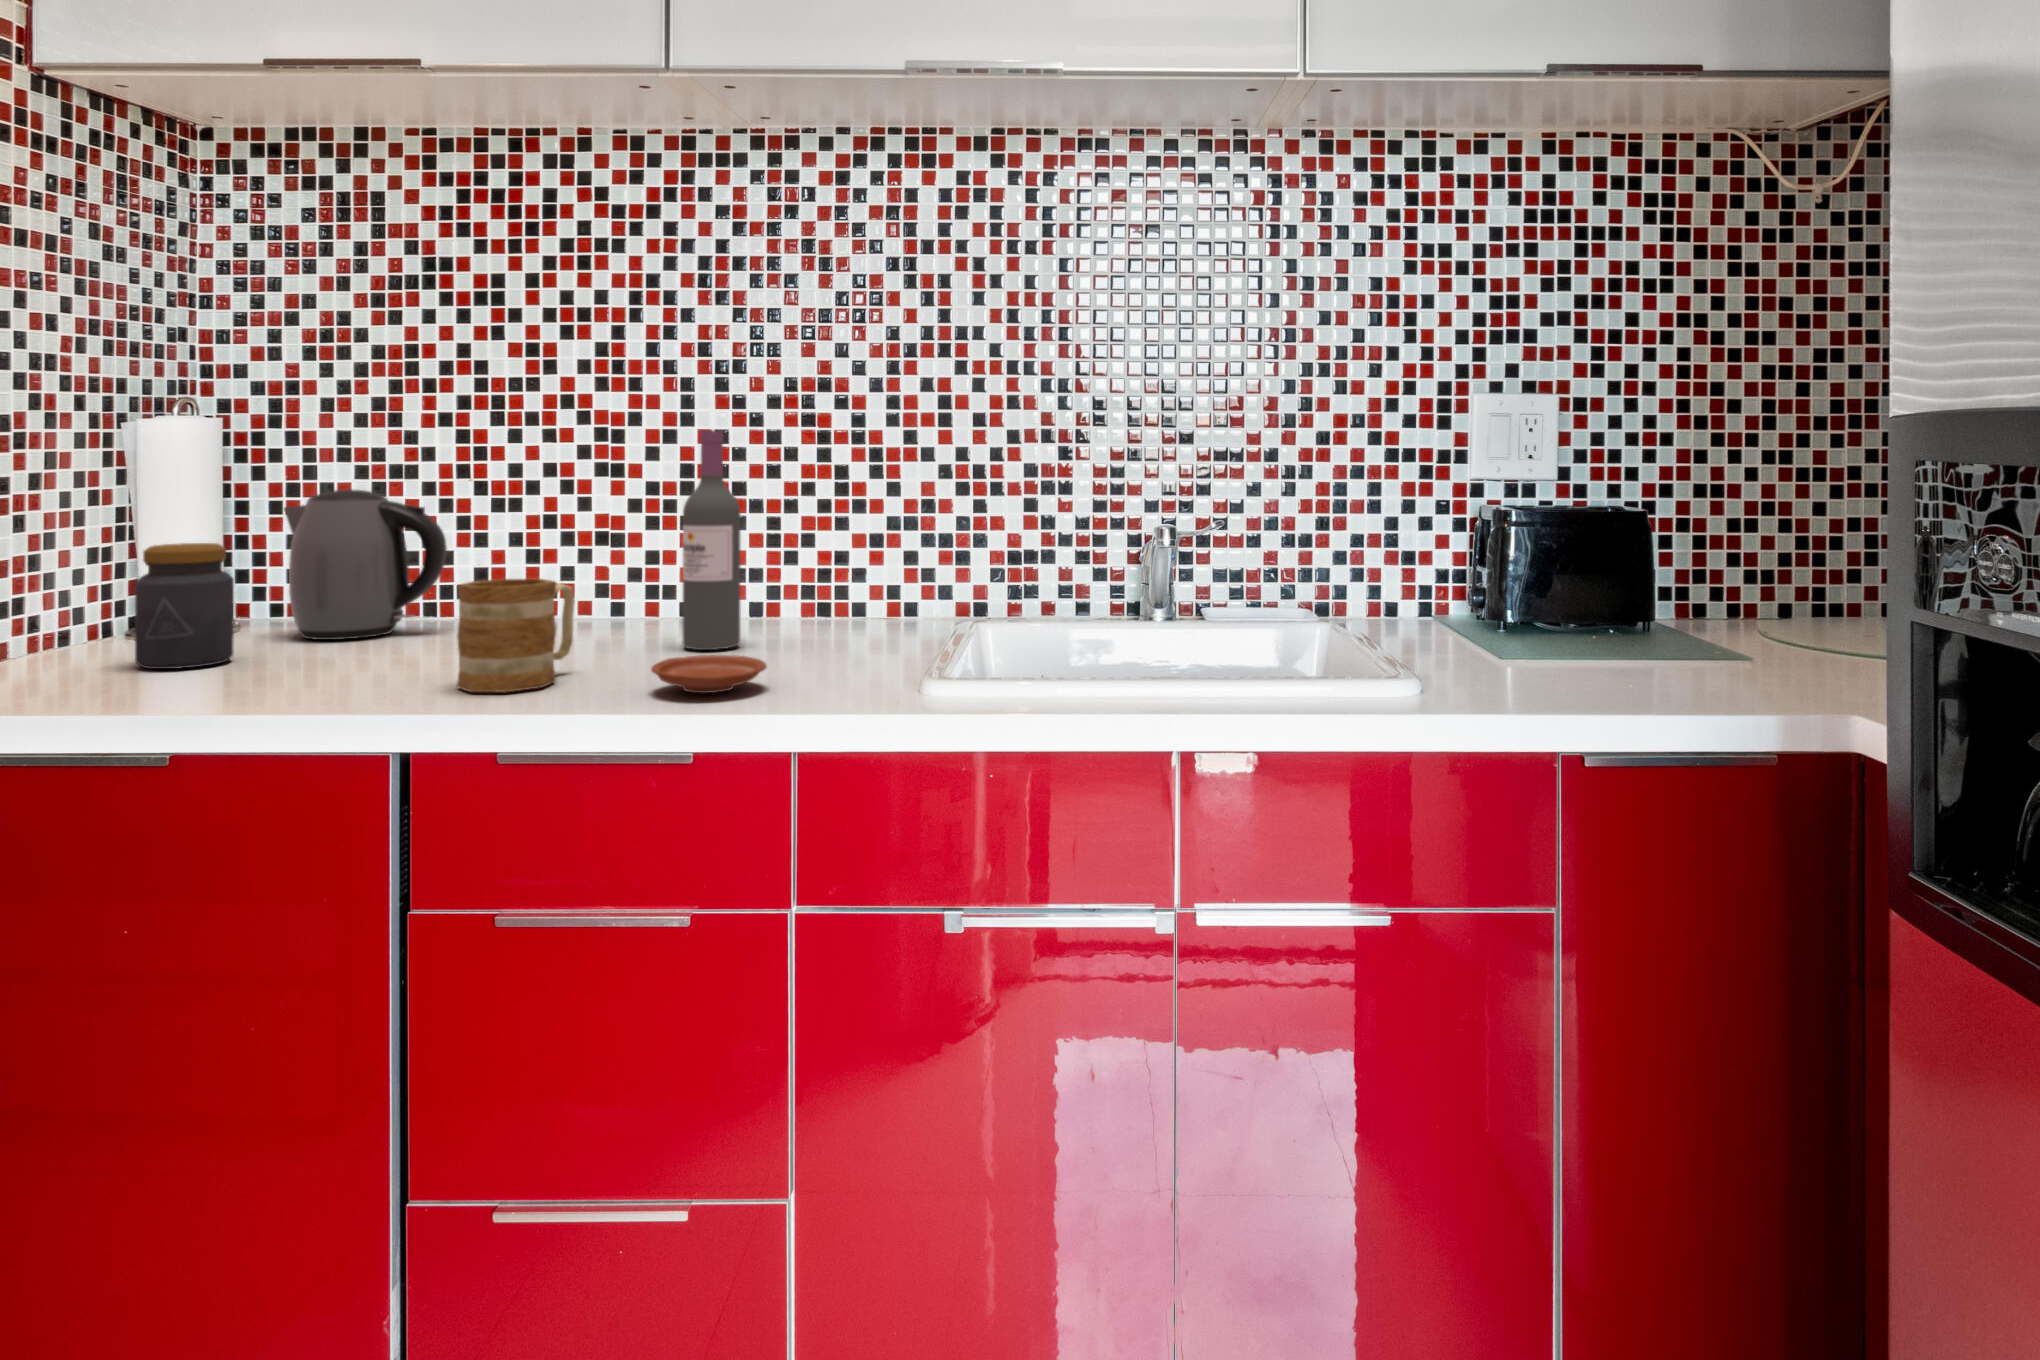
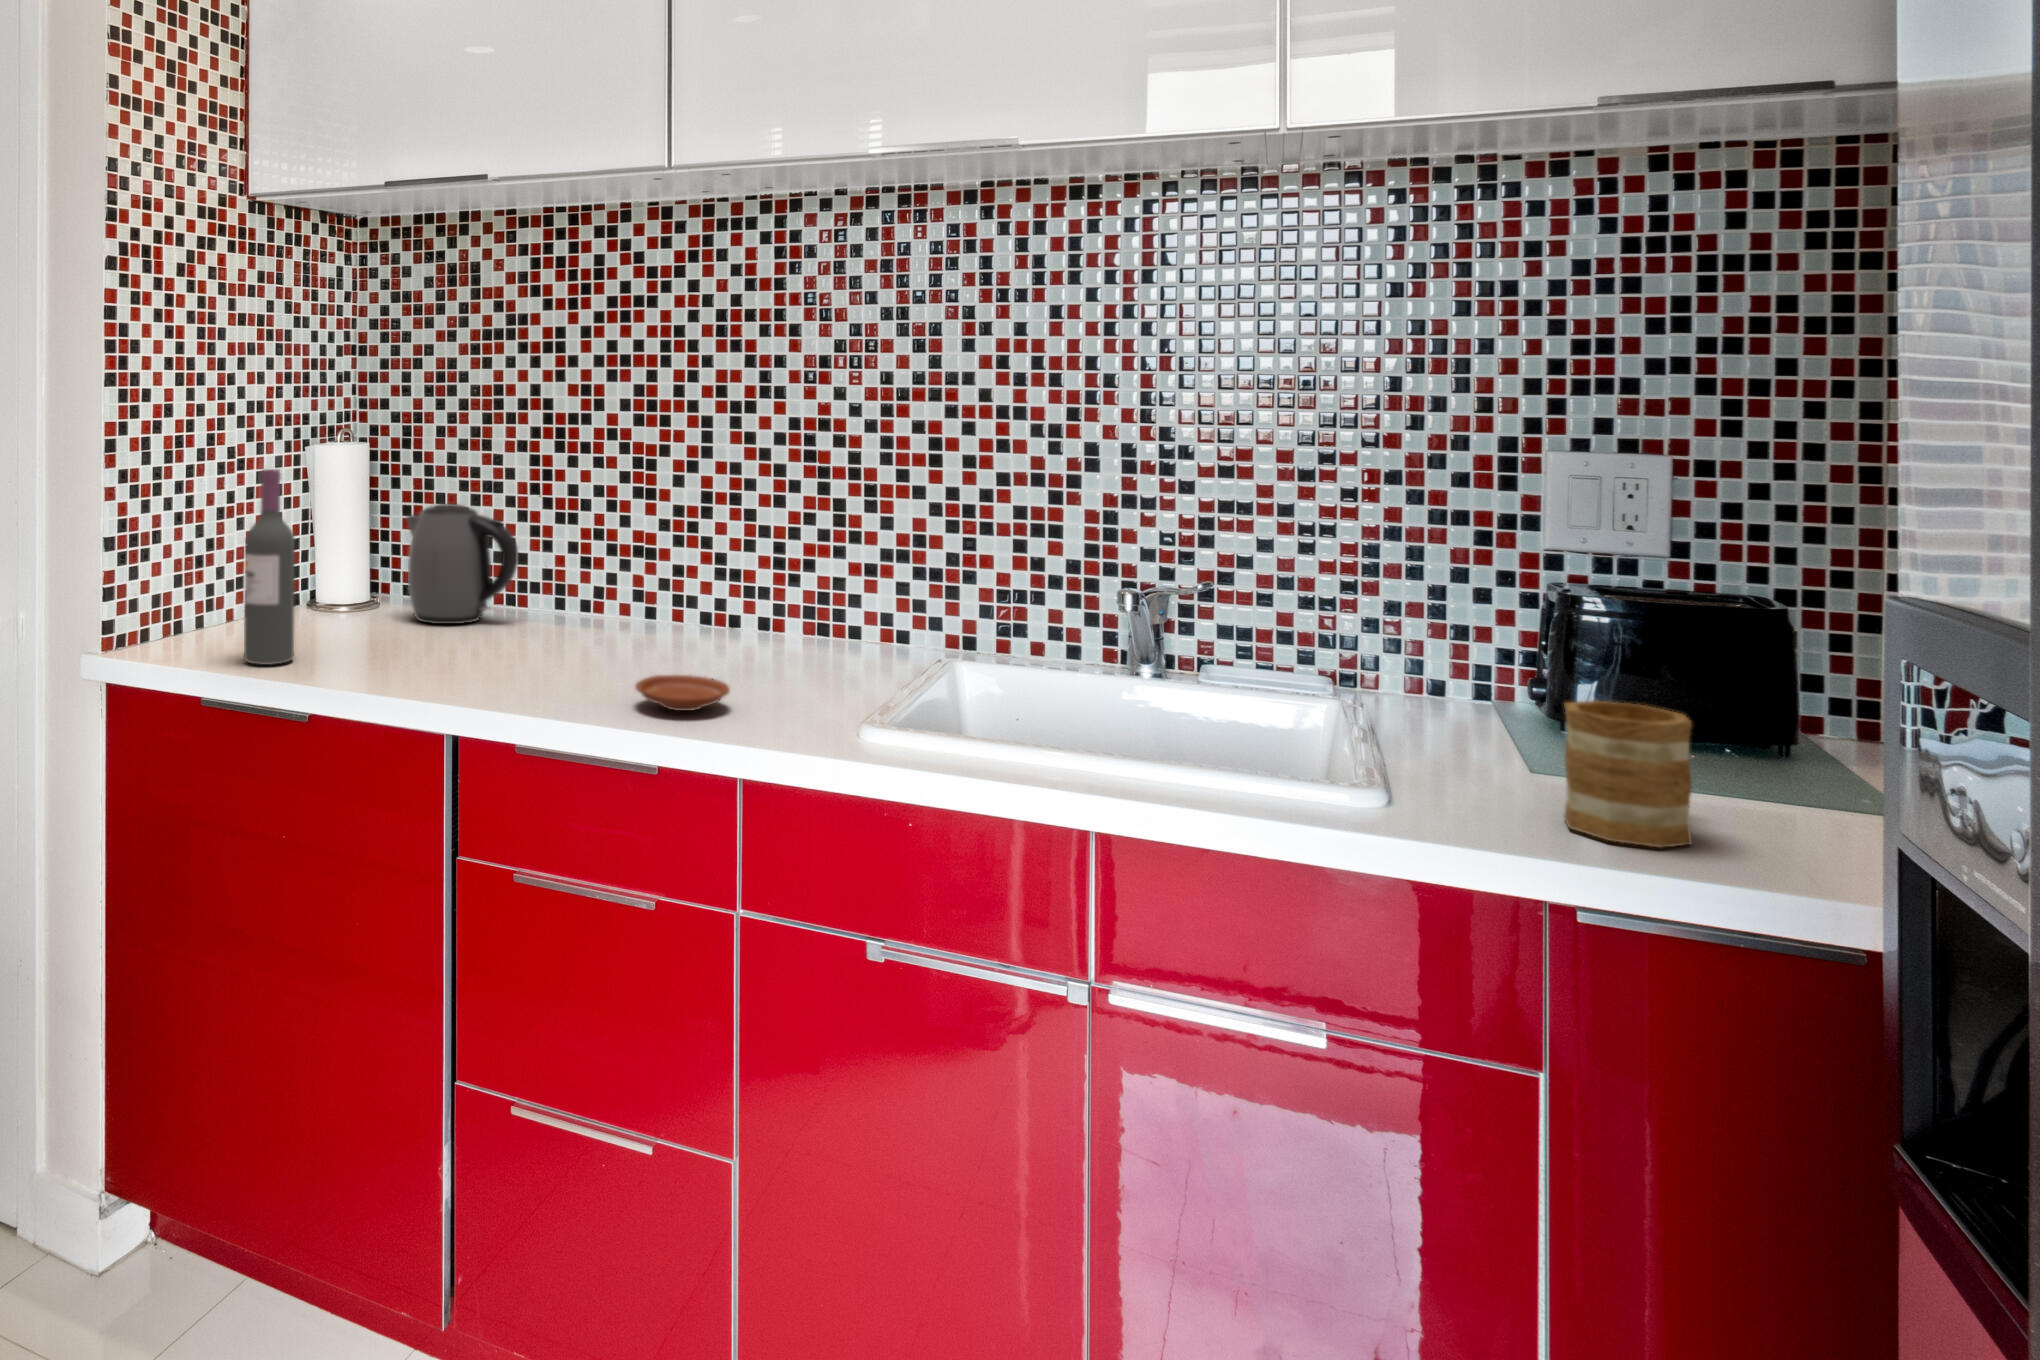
wine bottle: present [682,430,741,650] -> present [244,469,295,665]
jar: present [135,543,234,669] -> none [303,547,365,642]
mug: present [457,579,575,692] -> present [1564,701,1692,847]

